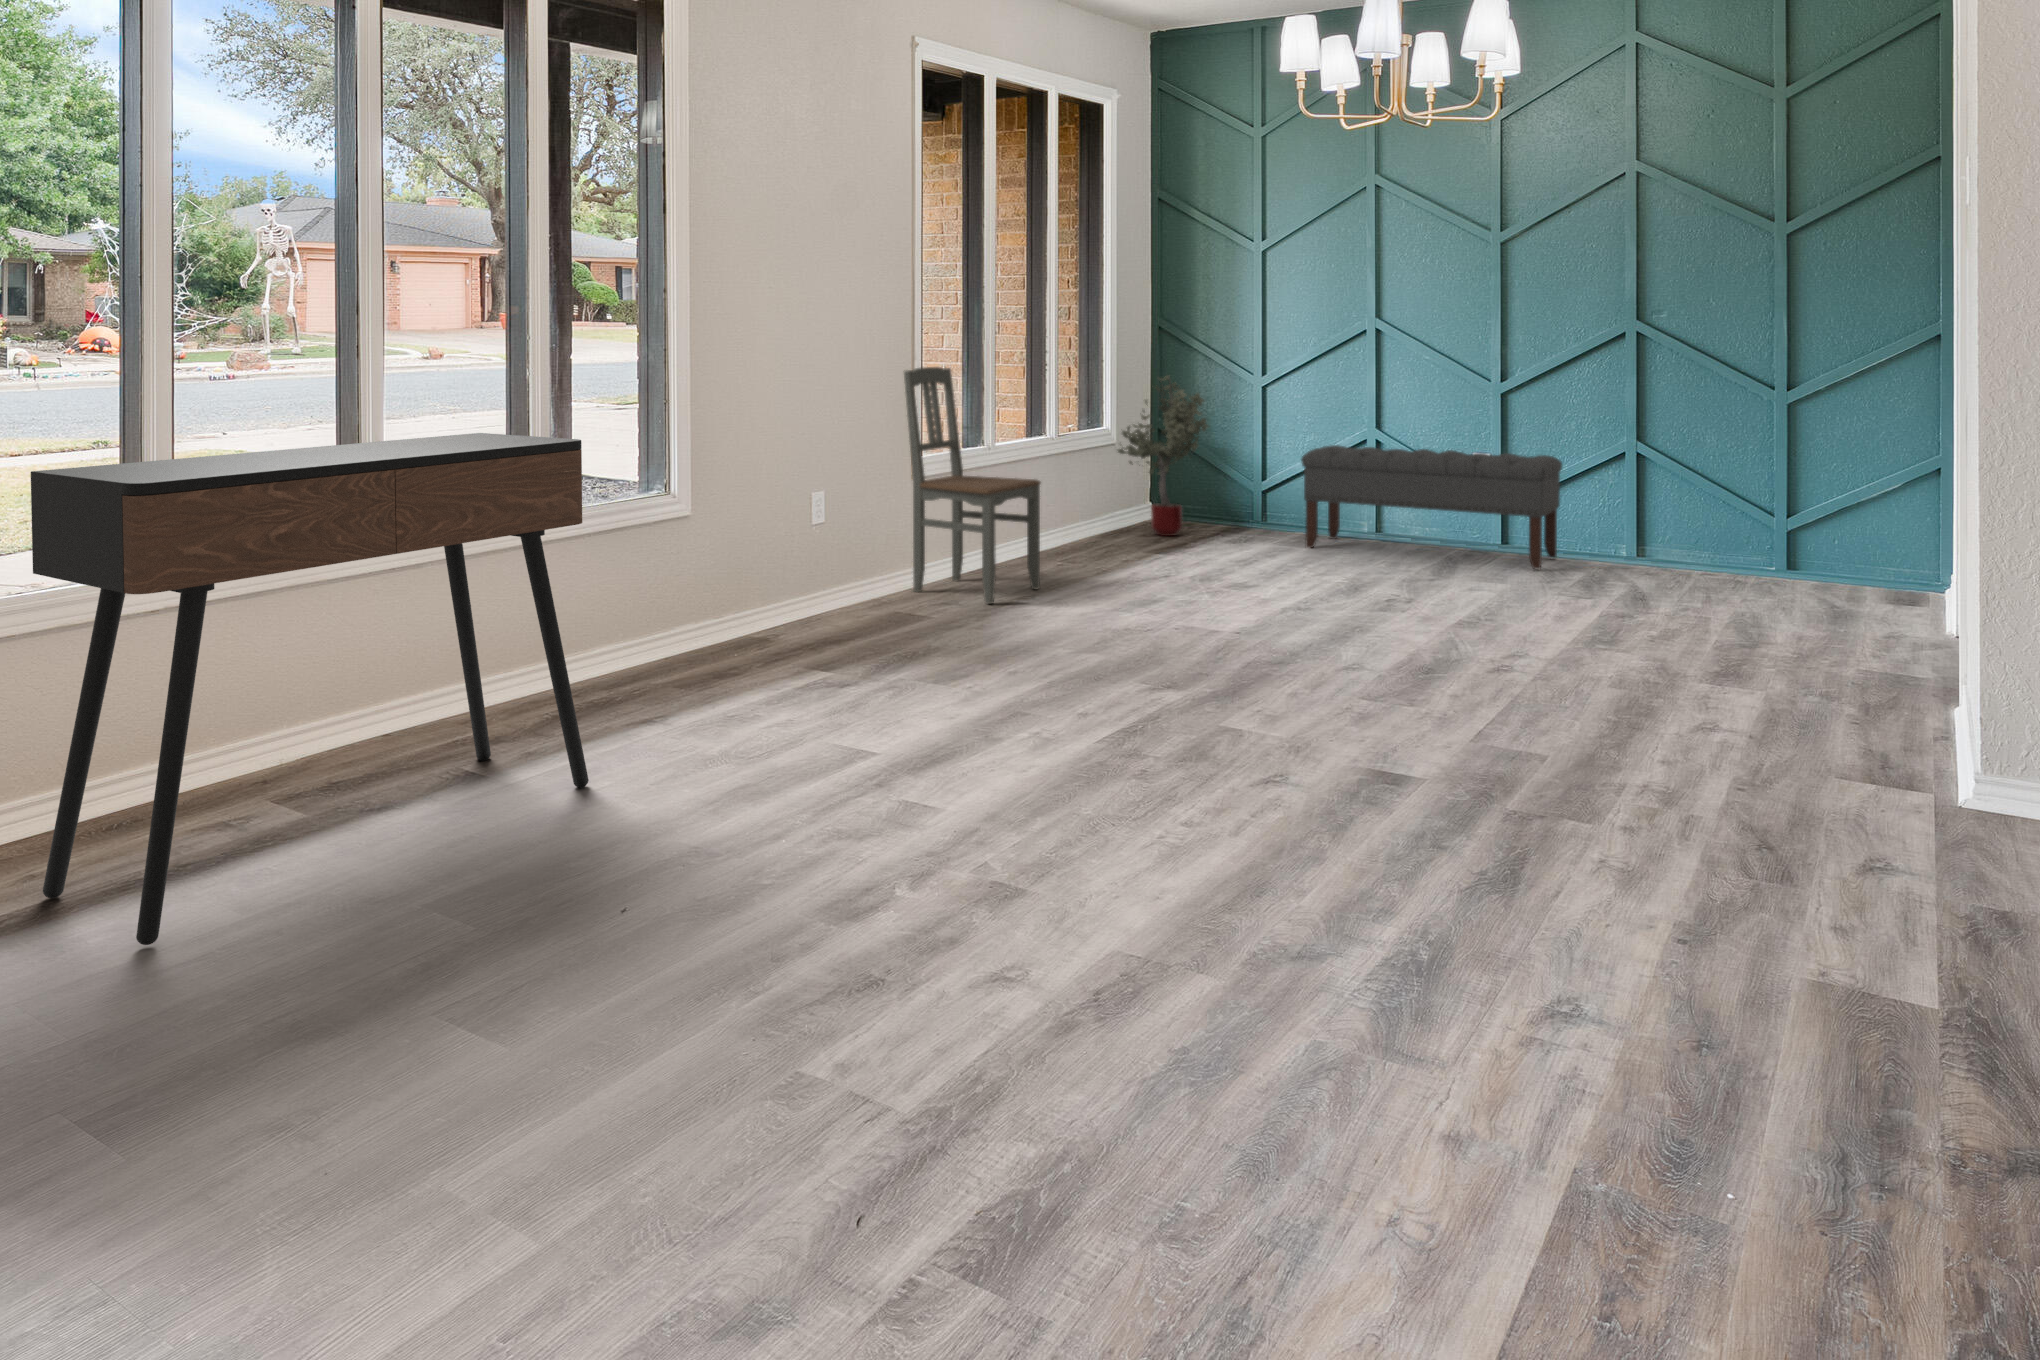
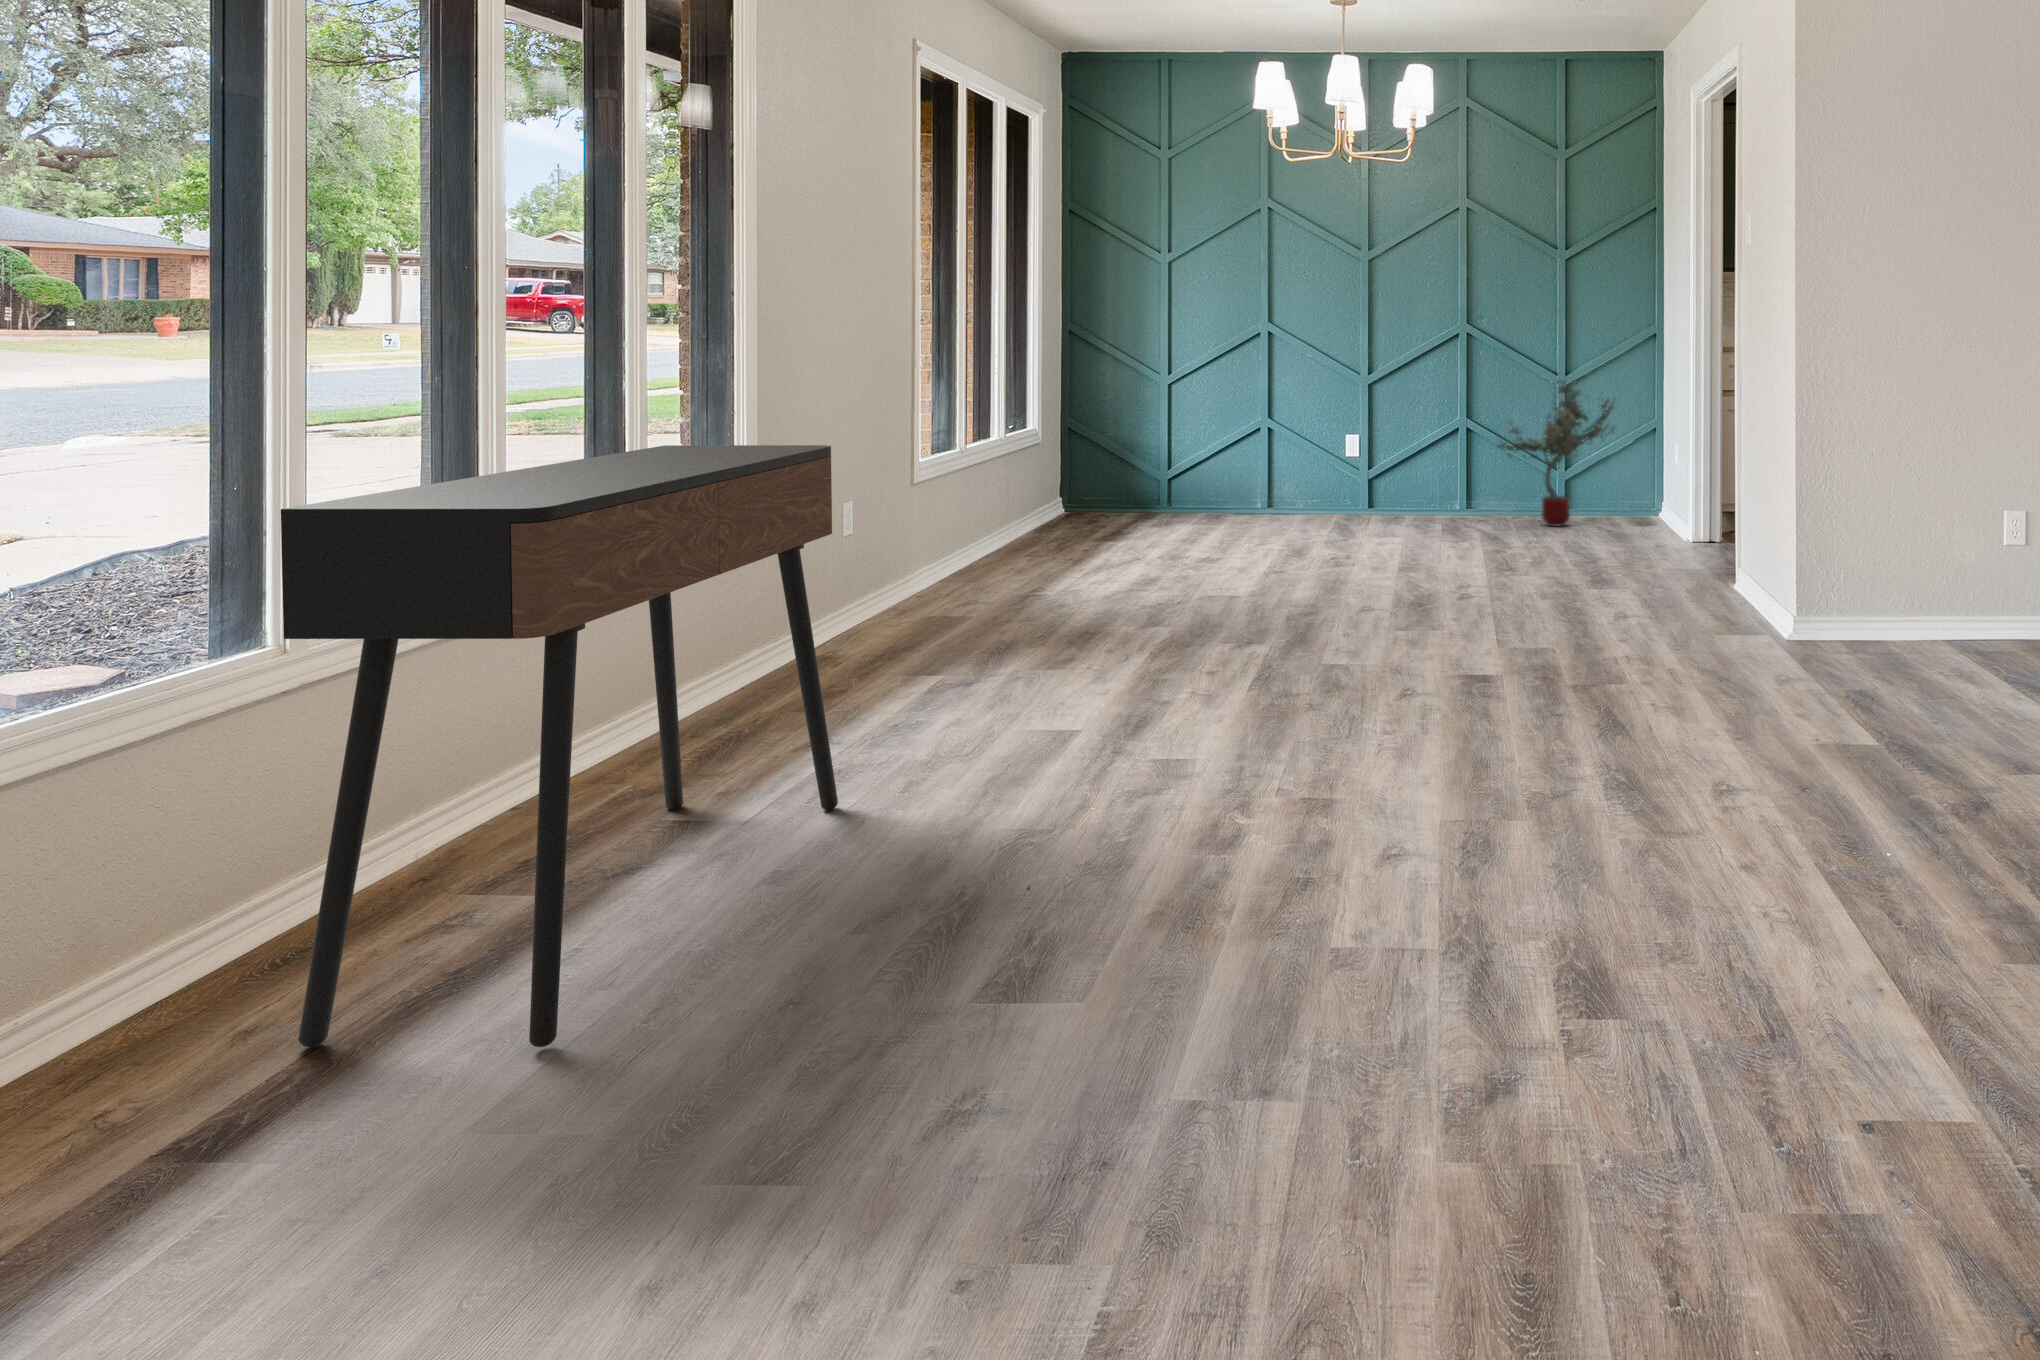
dining chair: present [904,367,1041,604] -> none [910,369,1043,598]
potted tree: present [1118,375,1207,536] -> present [1498,381,1615,526]
bench: present [1301,445,1562,569] -> none [1220,434,1416,526]

